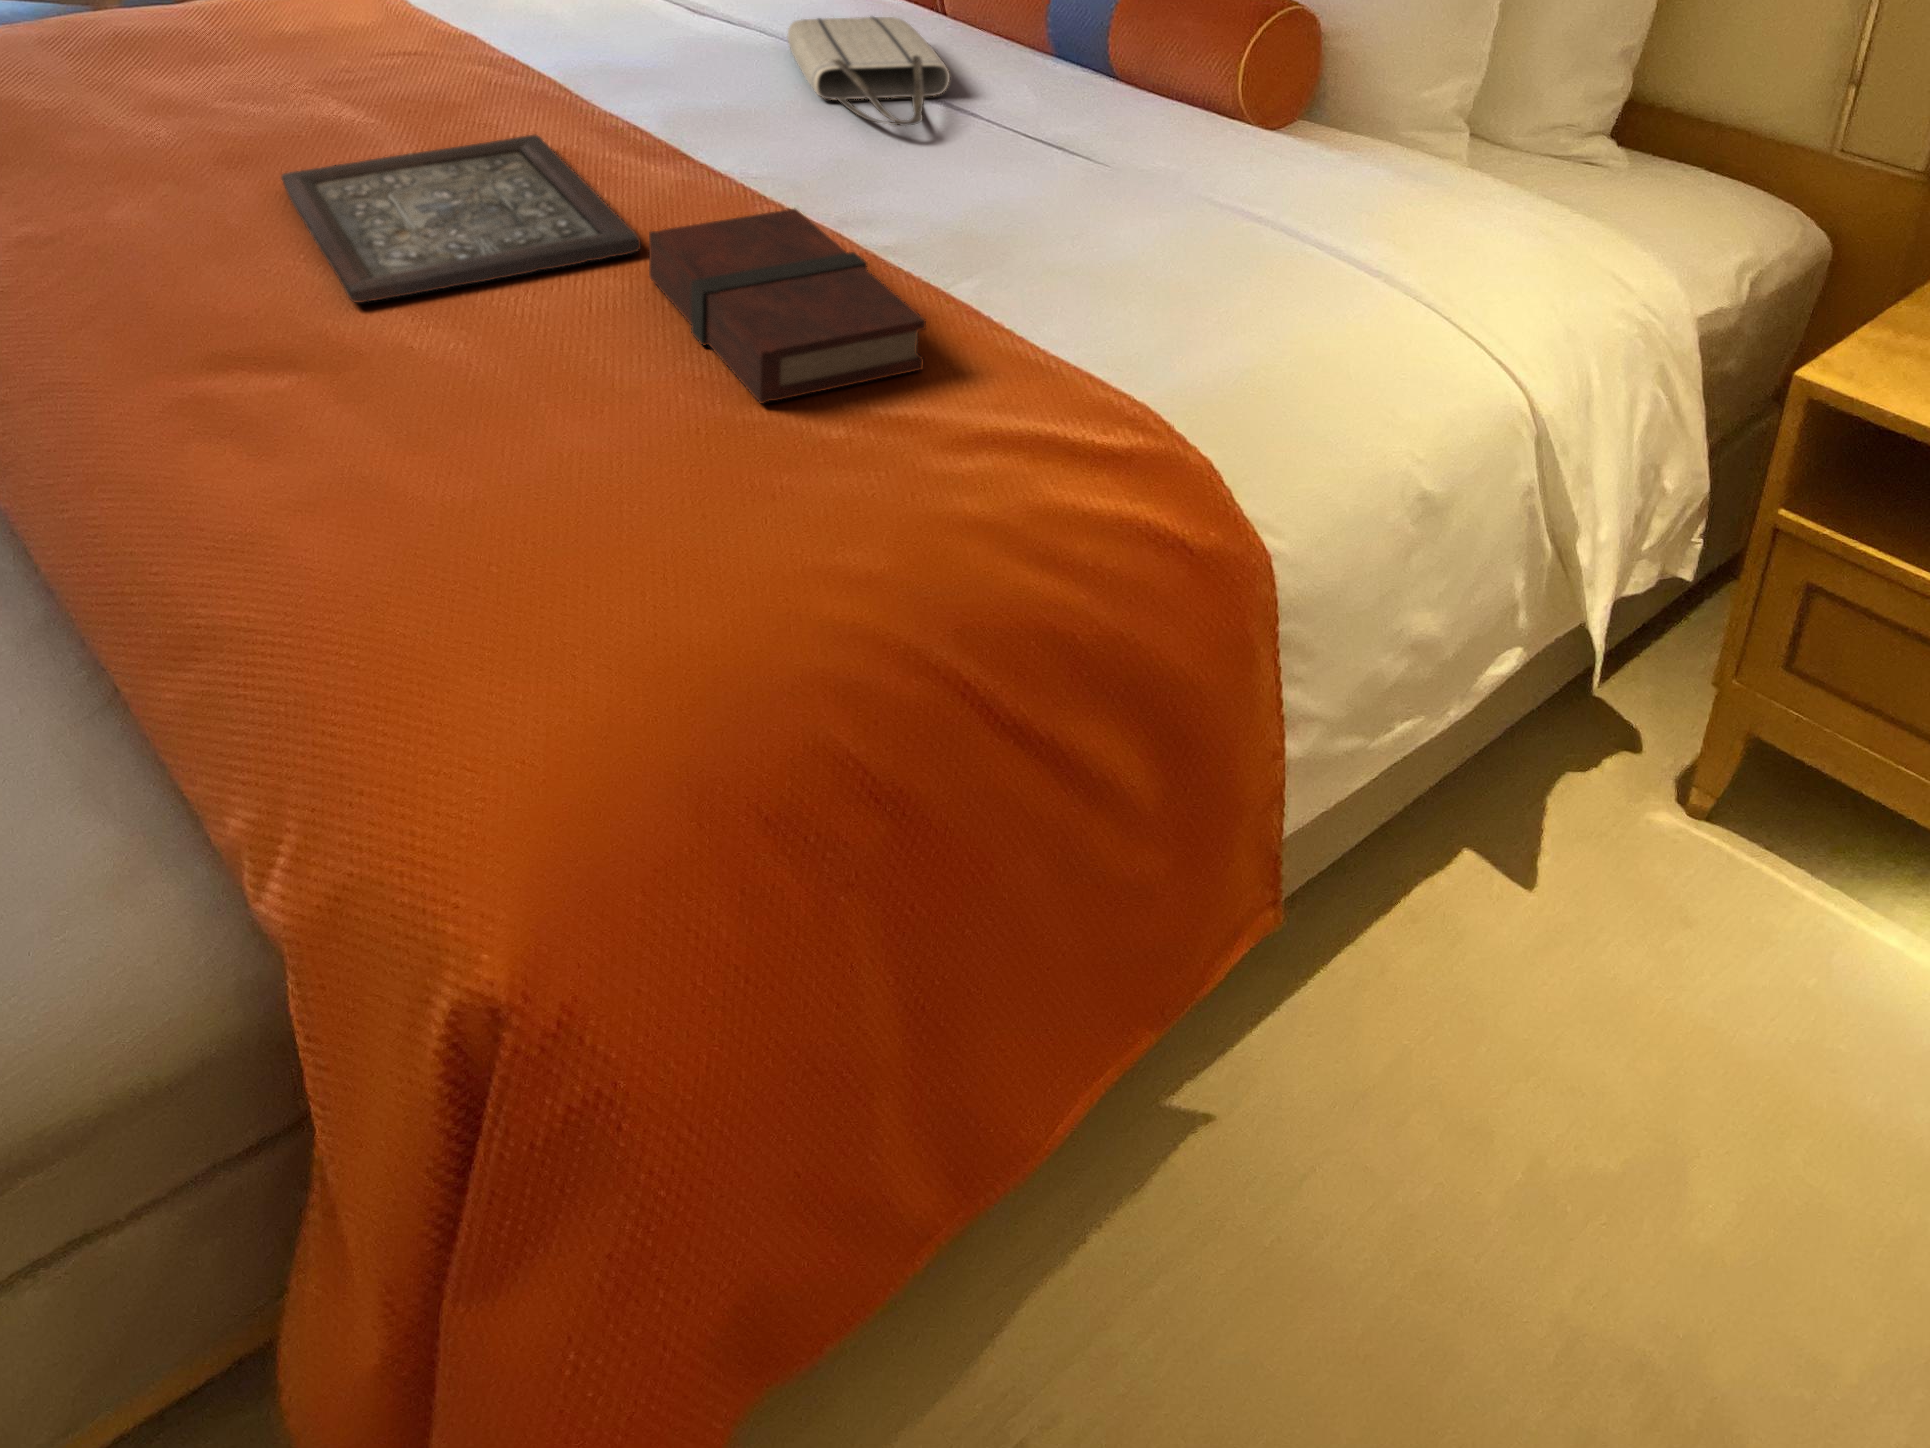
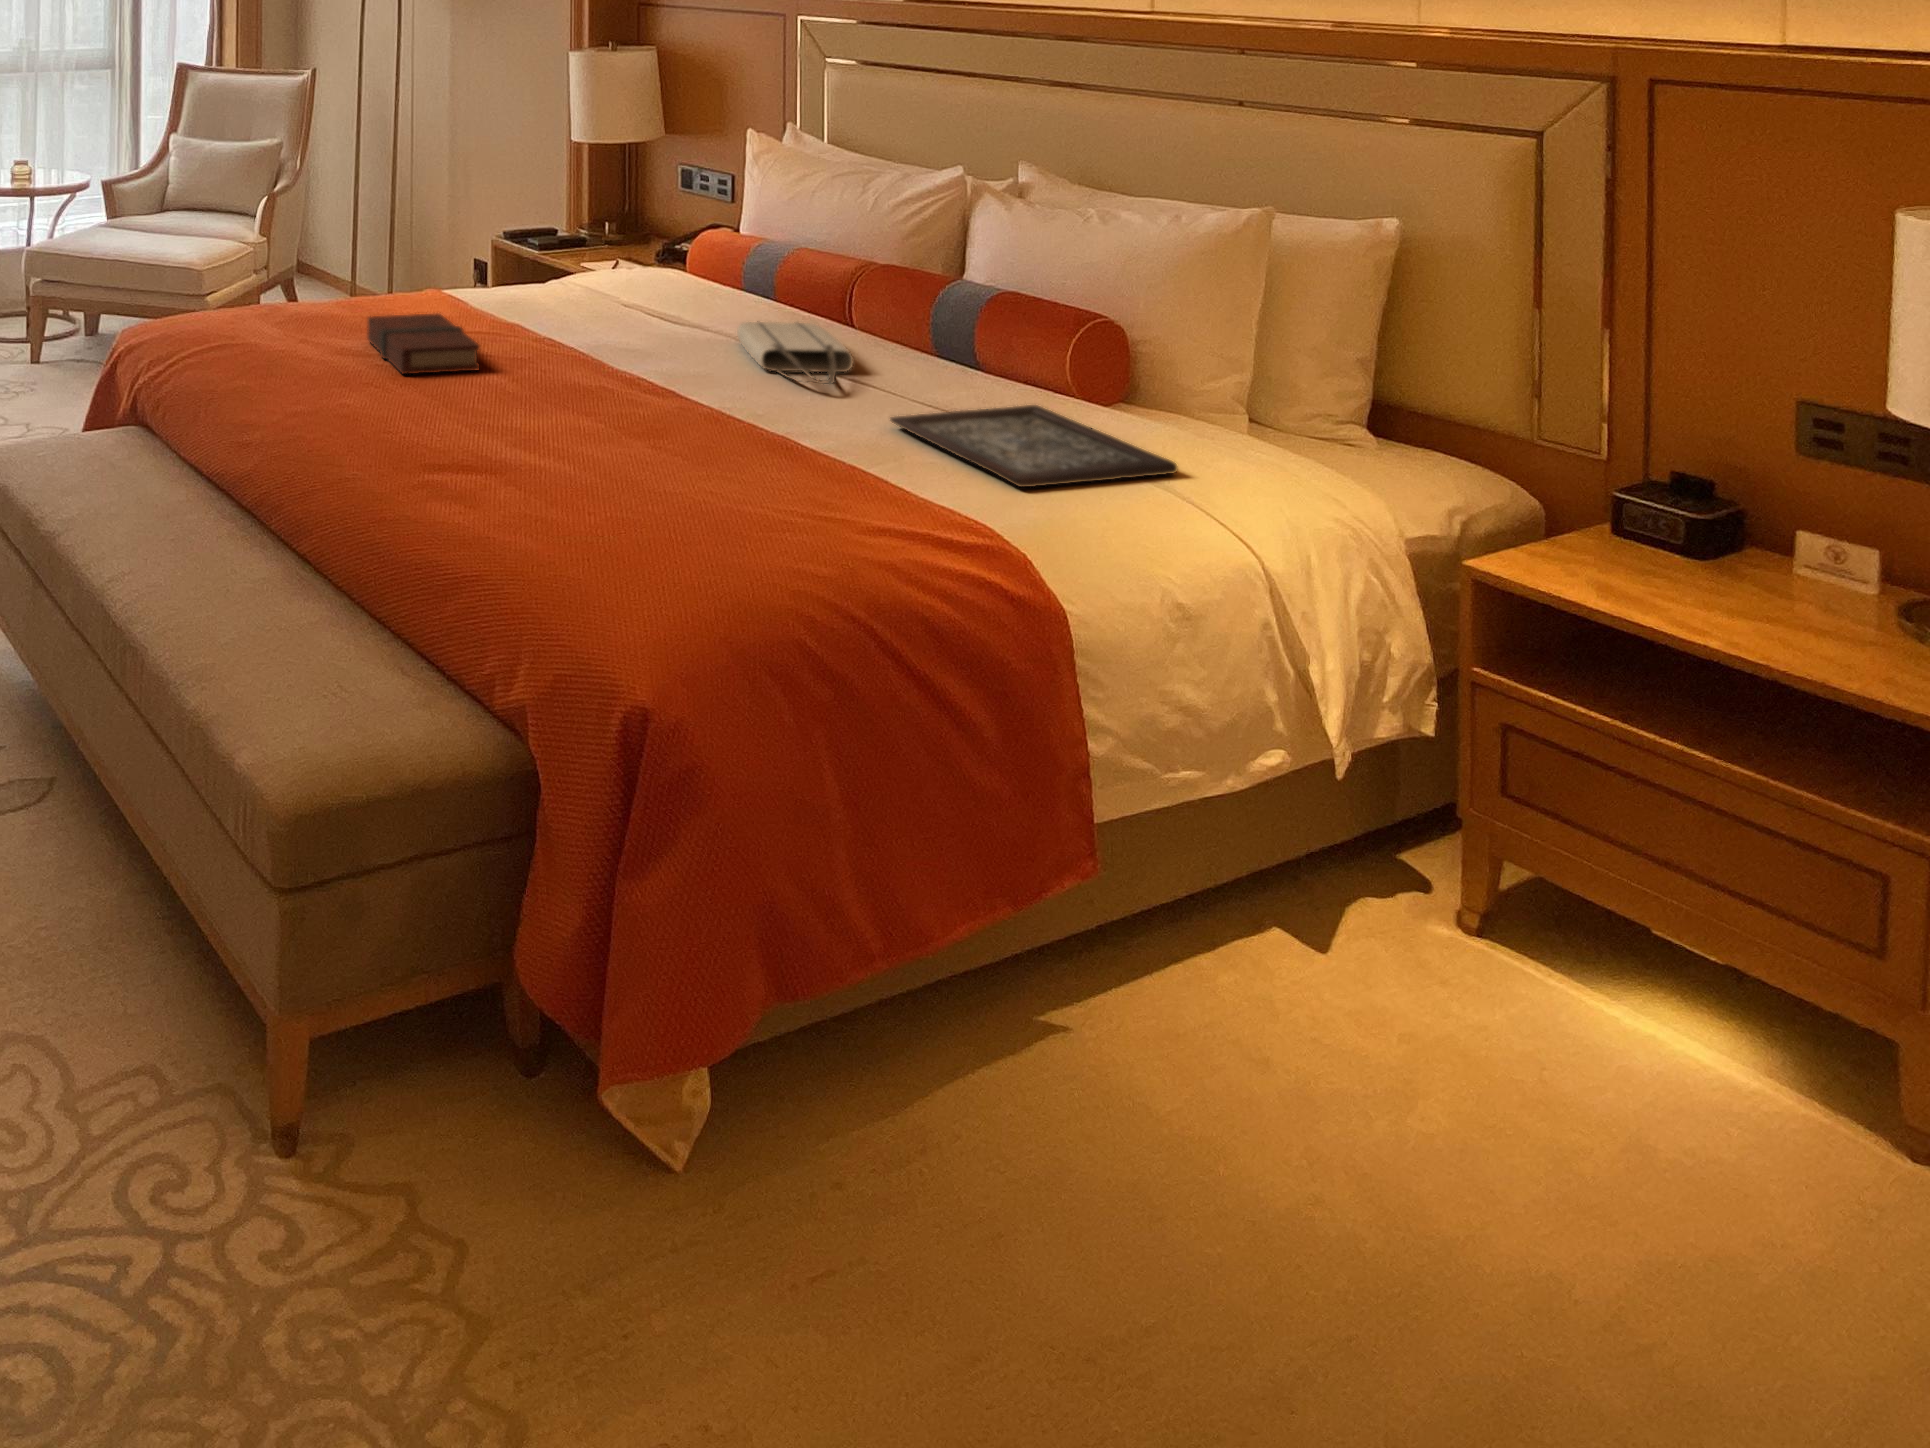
tray: present [282,135,641,303] -> present [891,405,1178,487]
book: present [649,209,926,404] -> present [367,314,480,374]

